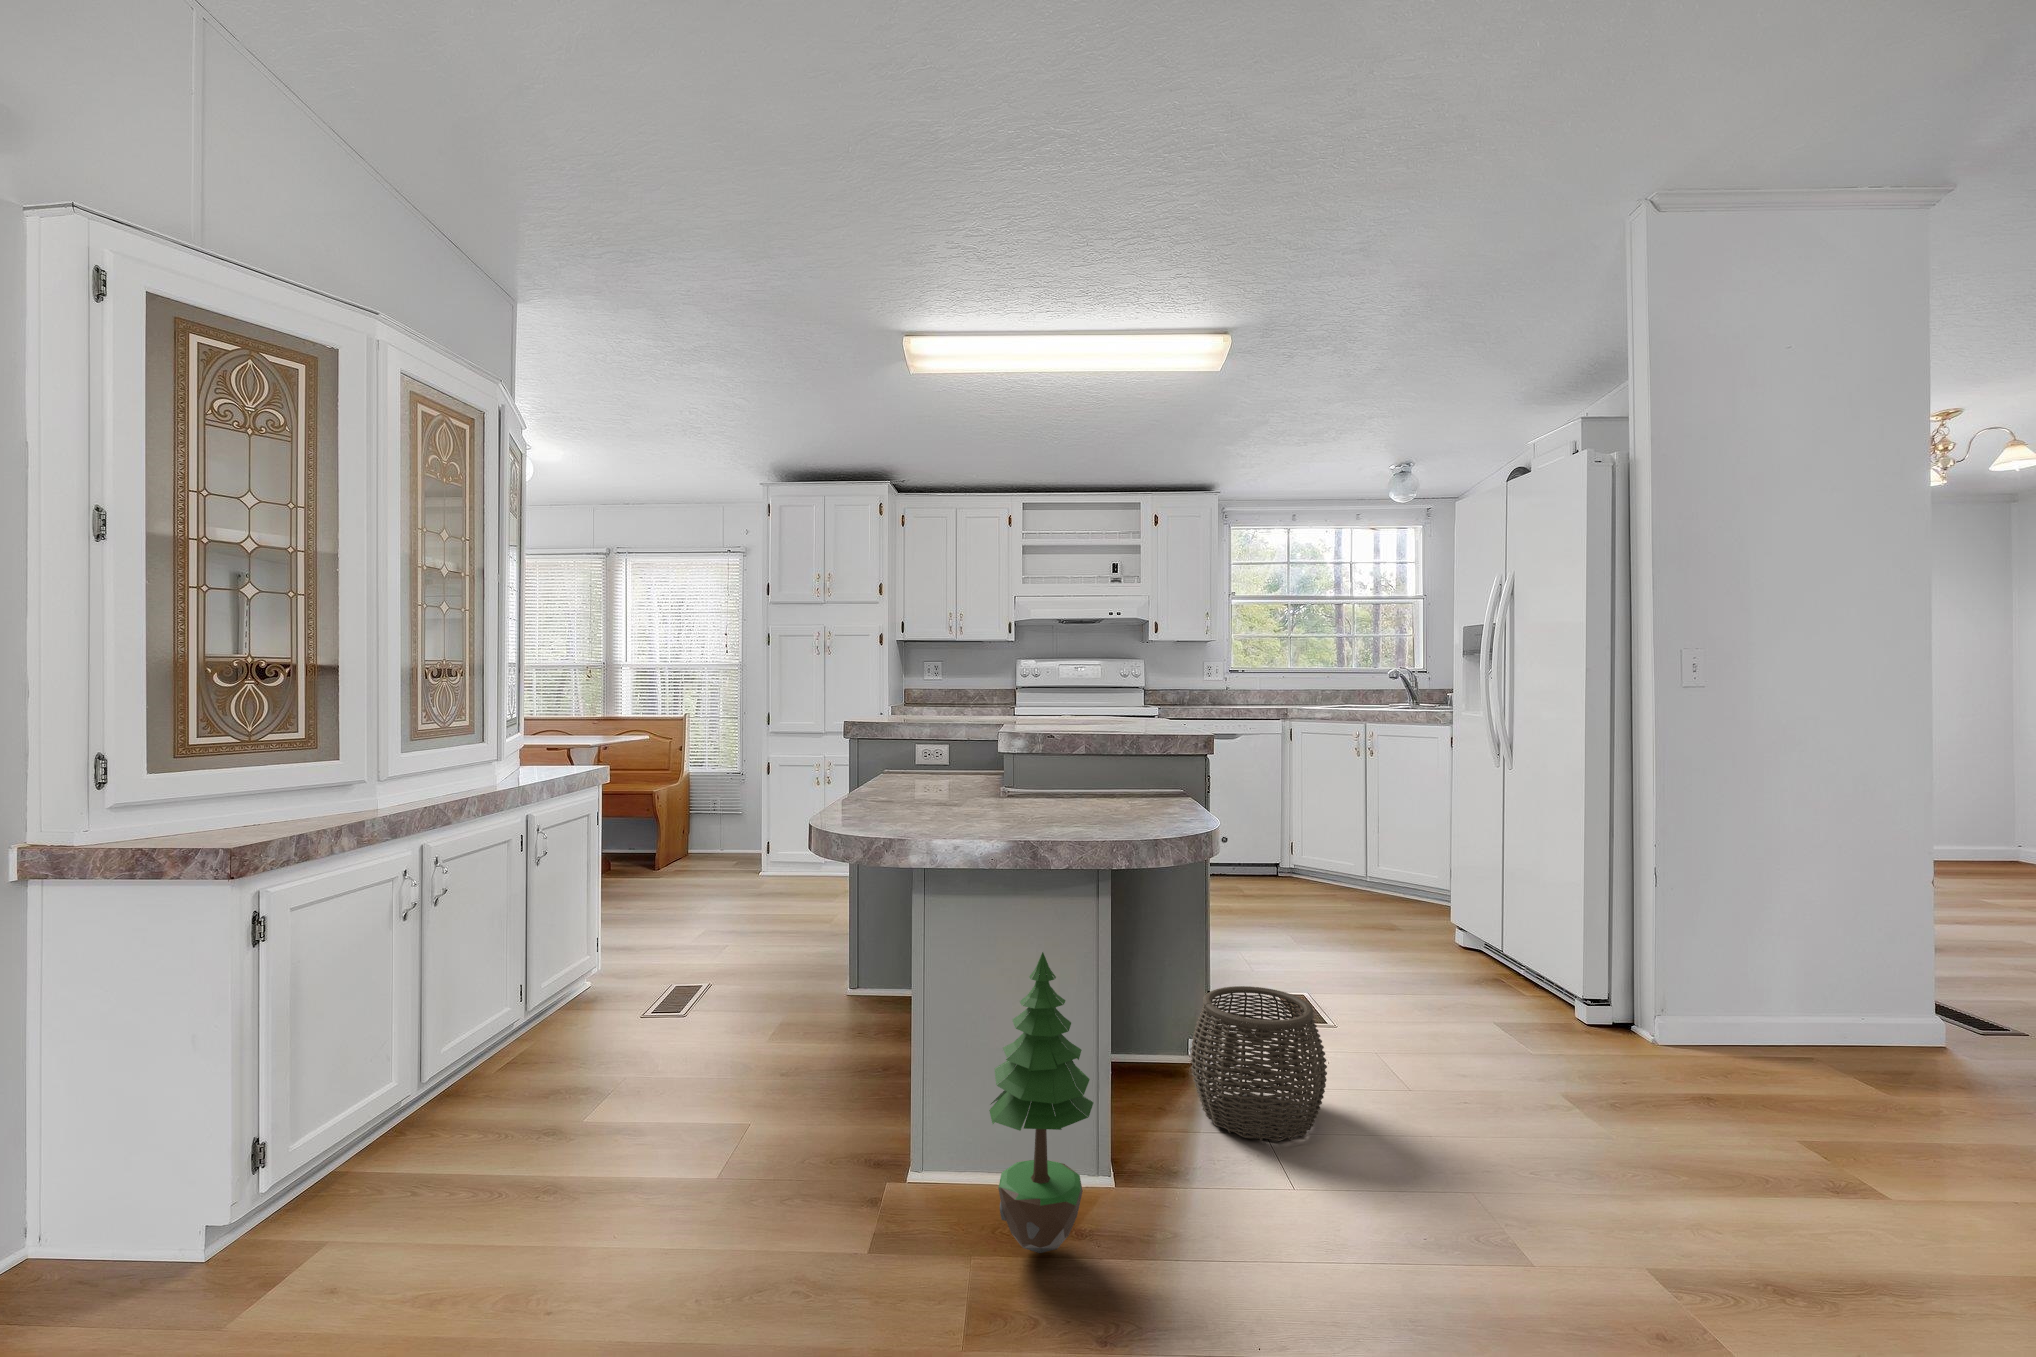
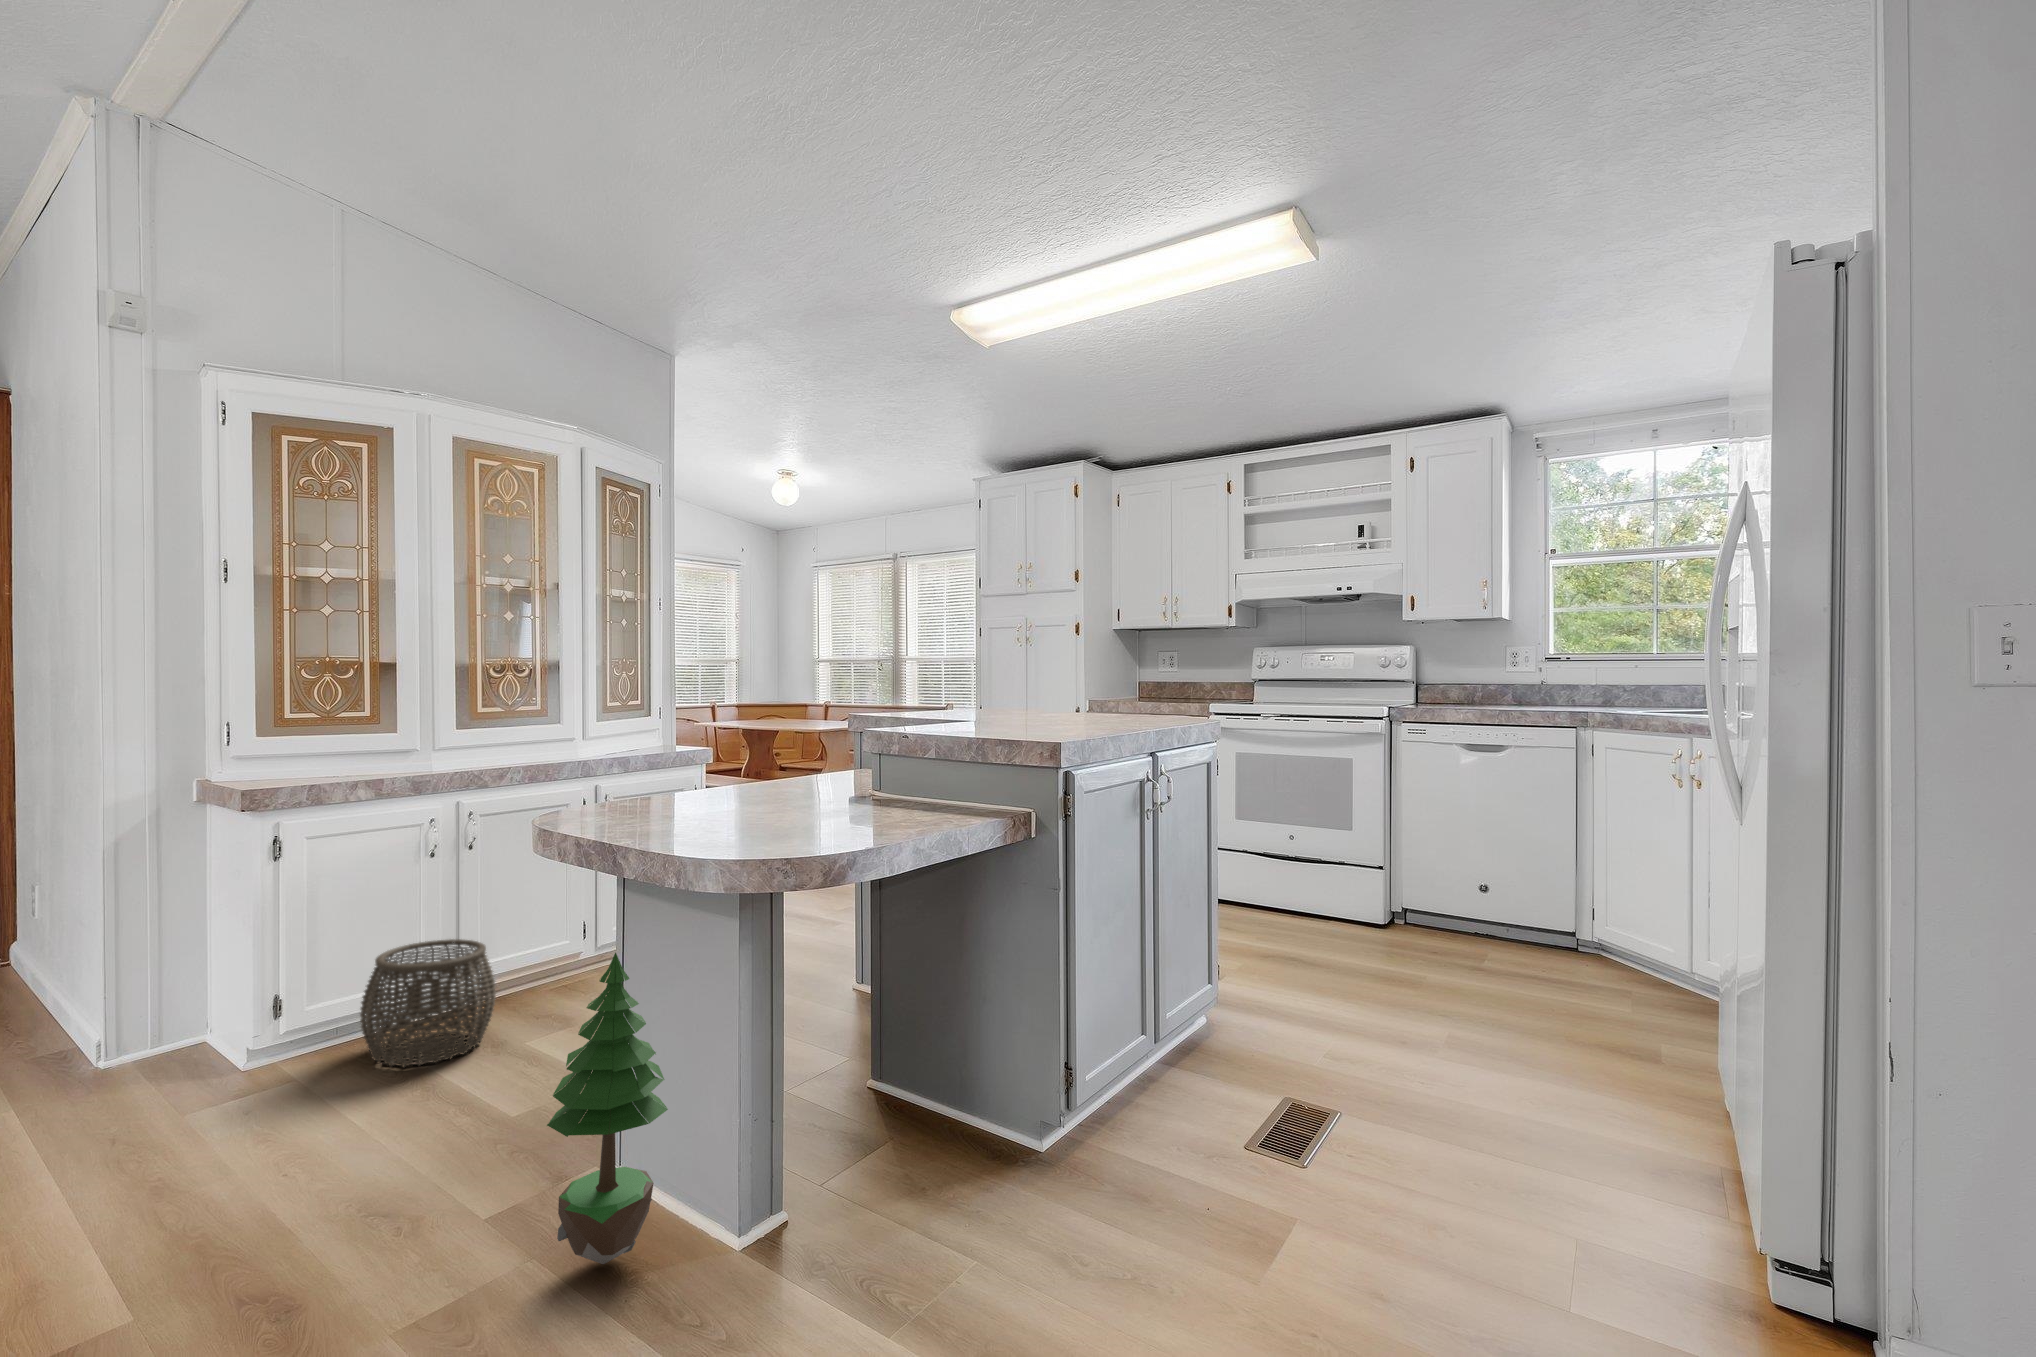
woven basket: present [1190,986,1327,1141] -> present [360,939,496,1067]

